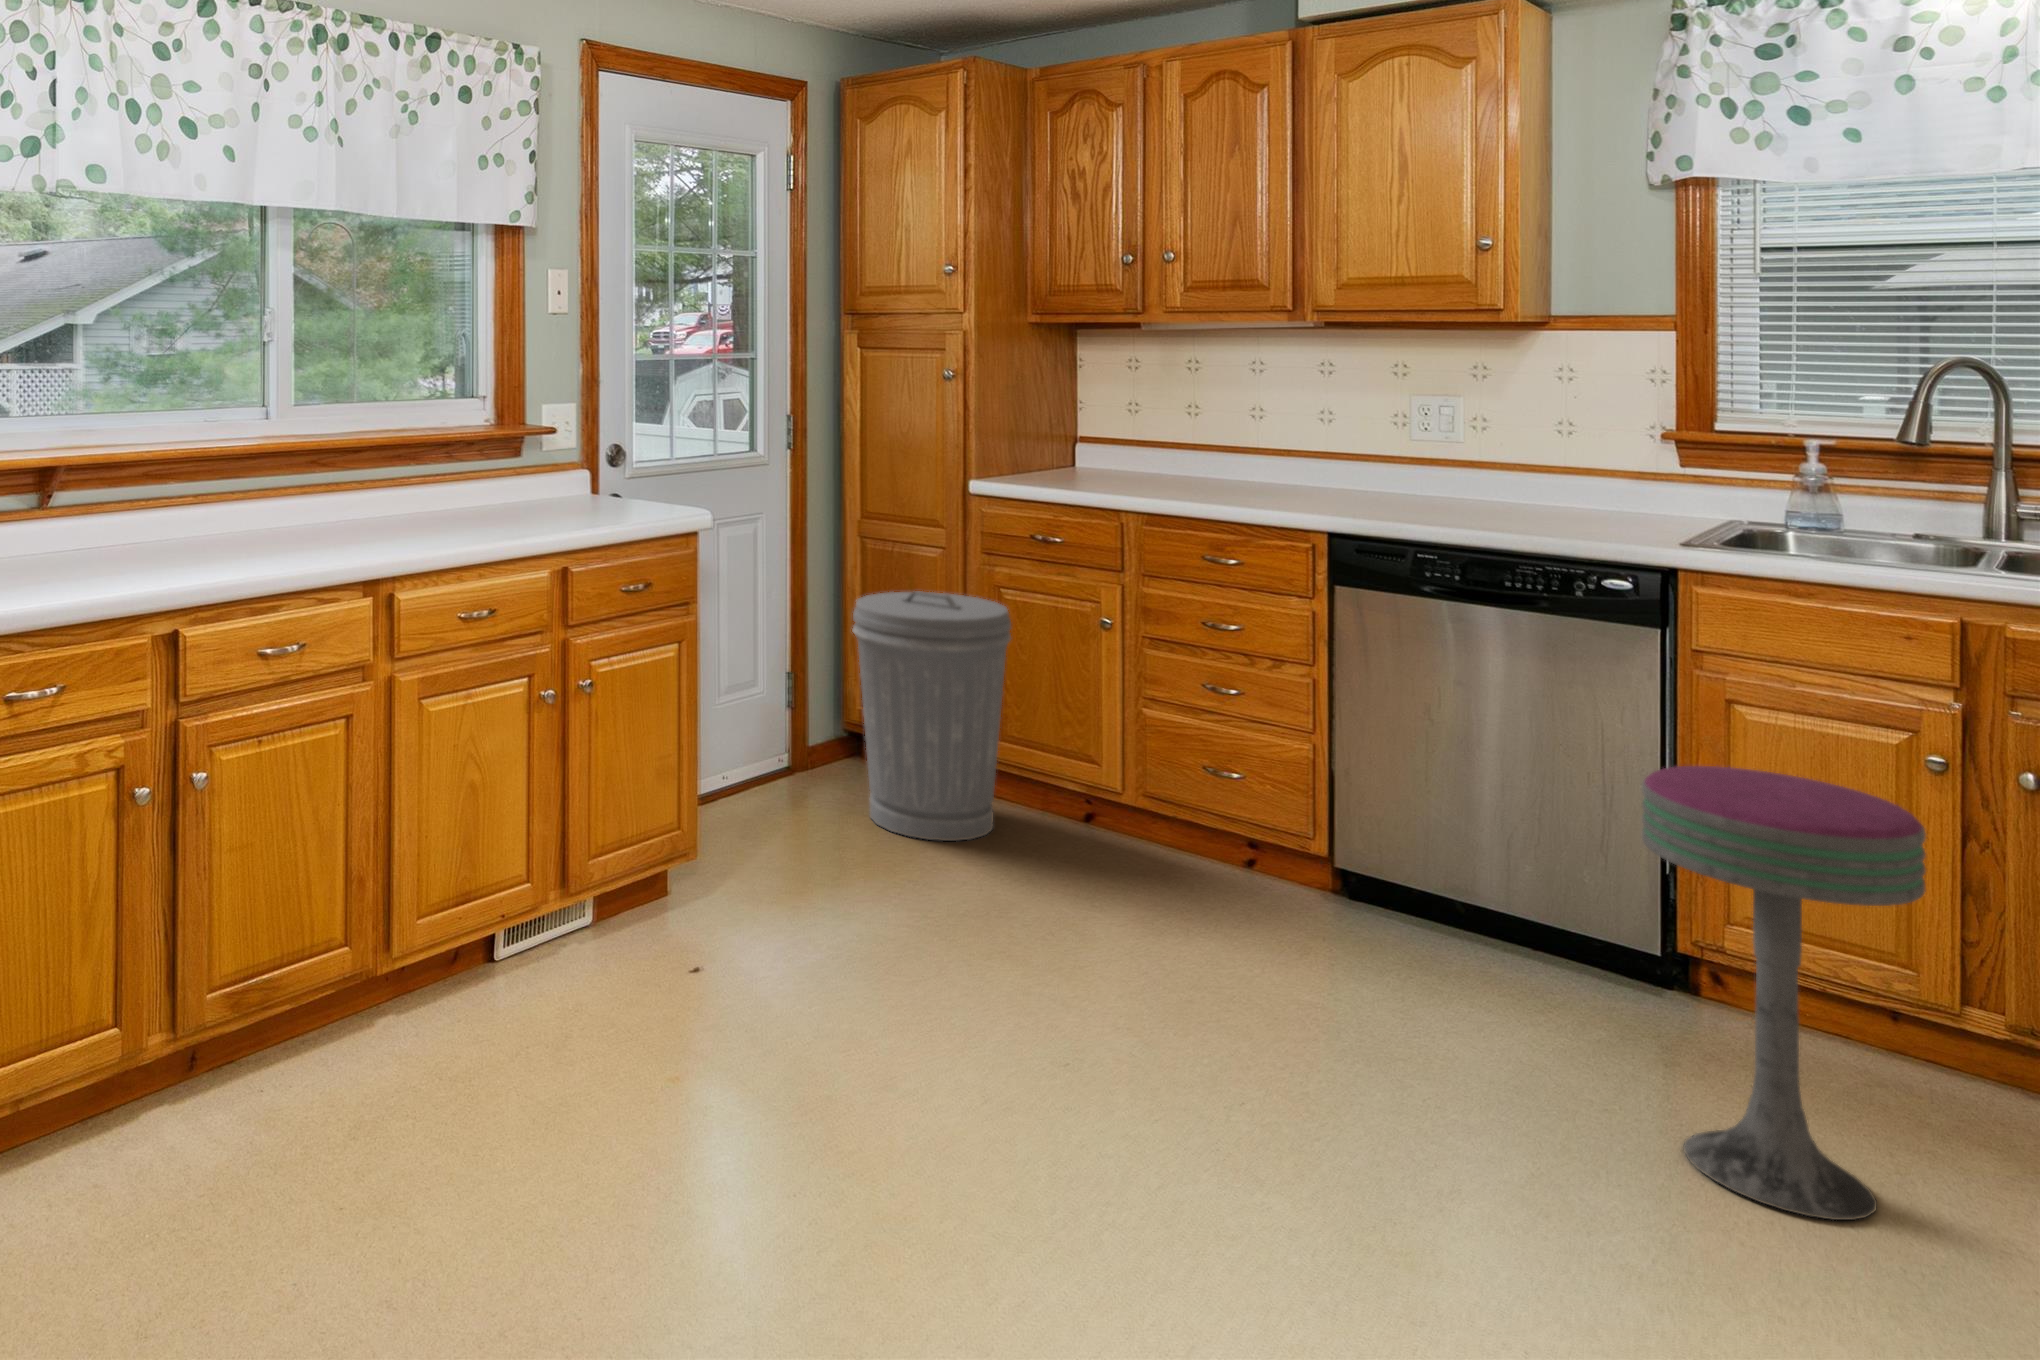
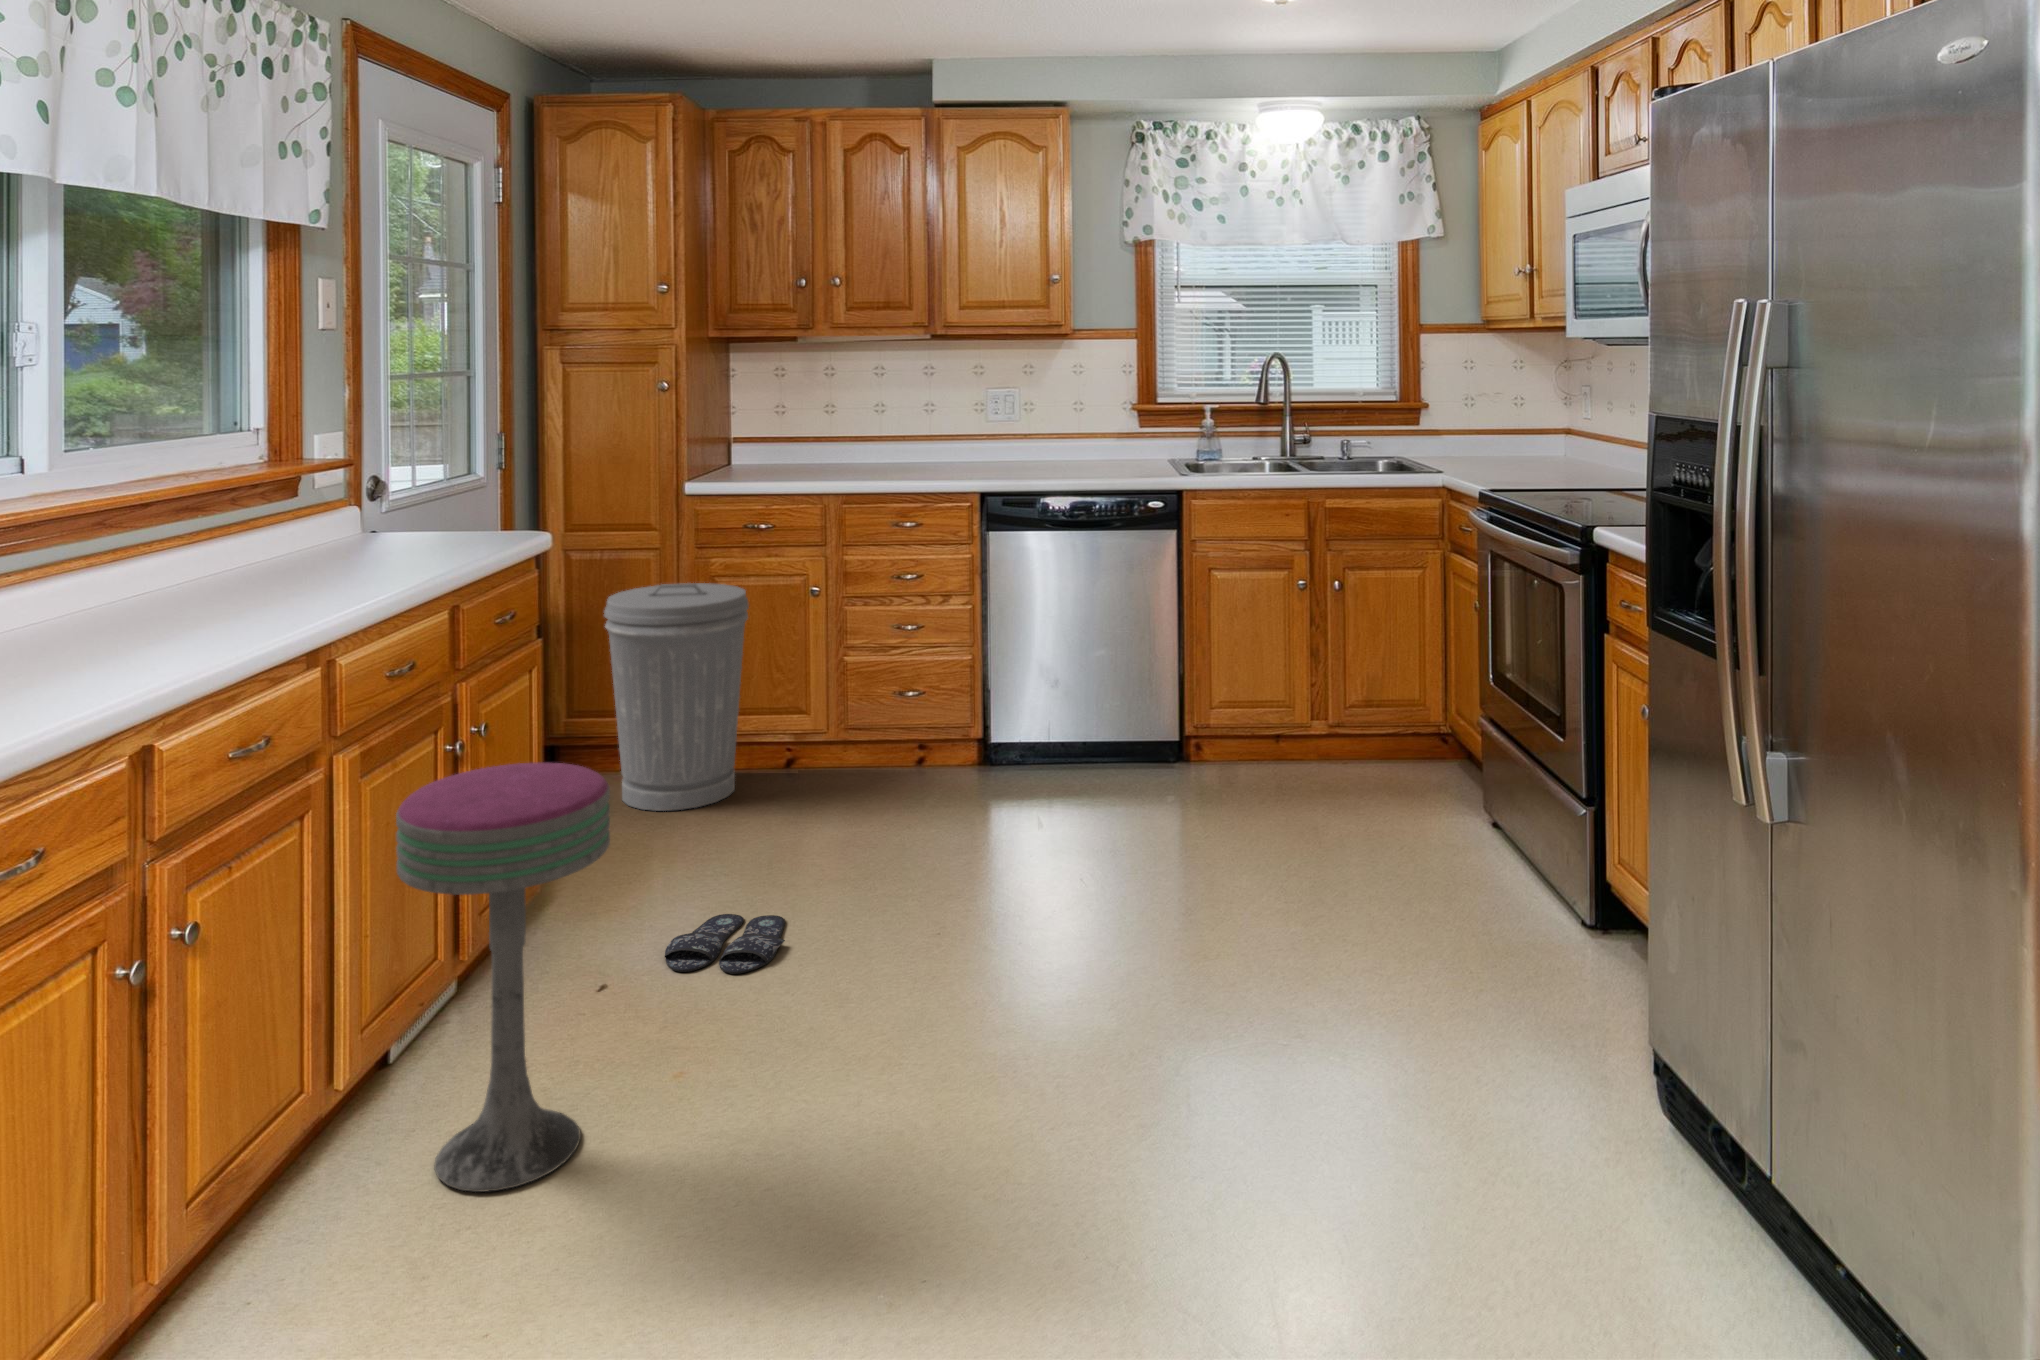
bar stool: present [1642,766,1926,1220] -> present [396,762,610,1192]
slippers: none [733,950,883,1017] -> present [665,914,785,974]

